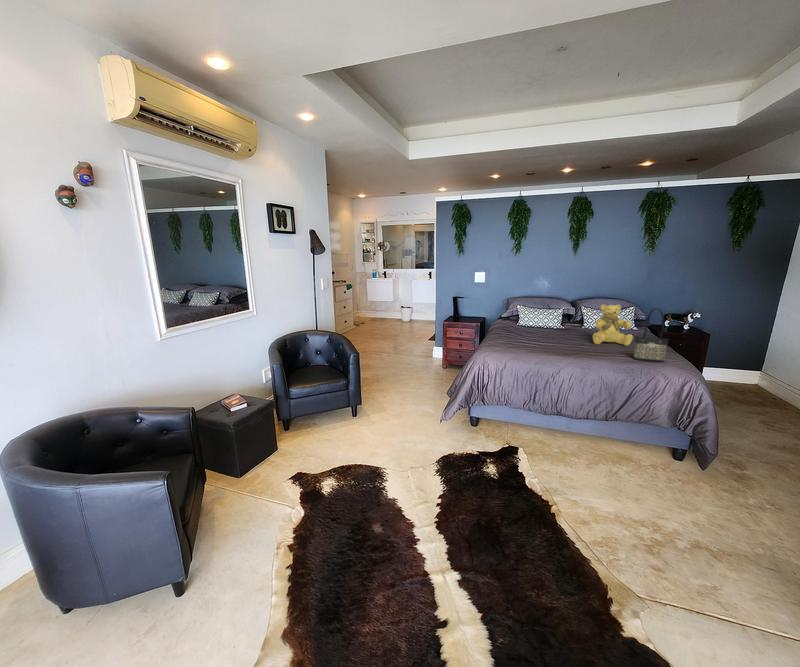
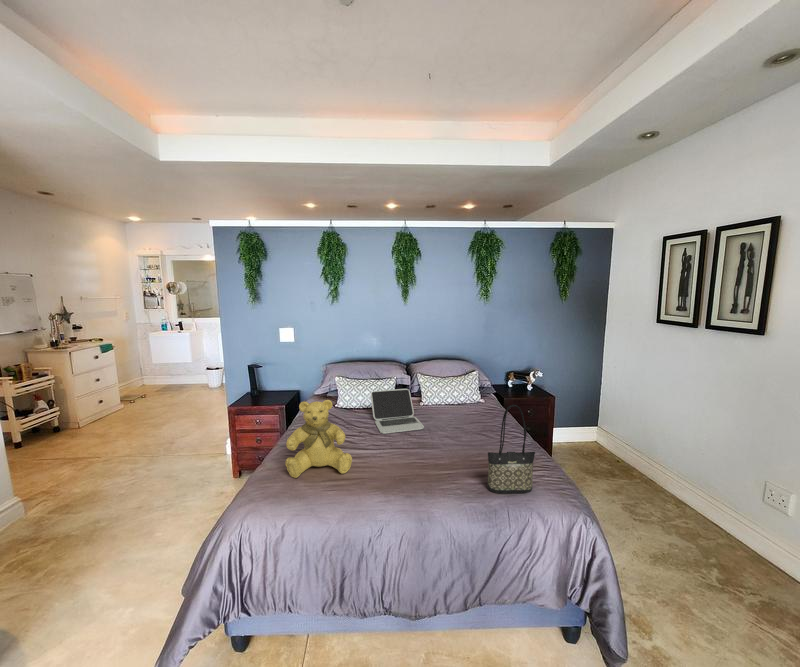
teddy bear: present [593,305,633,346] -> present [285,400,352,478]
laptop: none [548,312,588,336] -> present [371,389,424,434]

